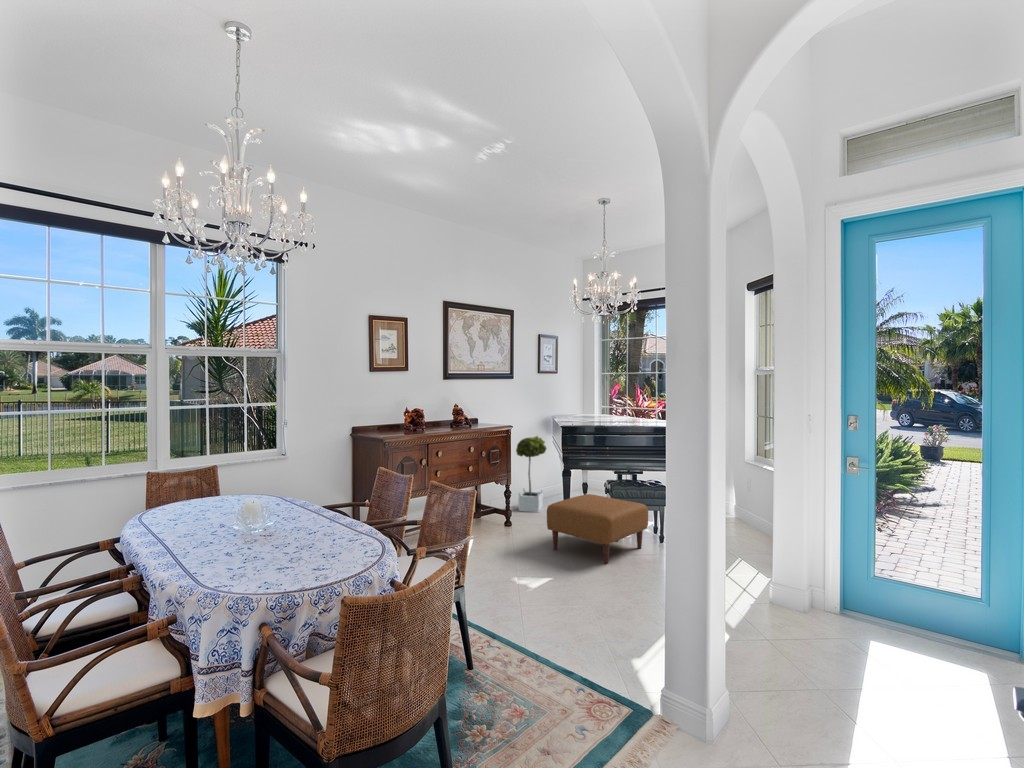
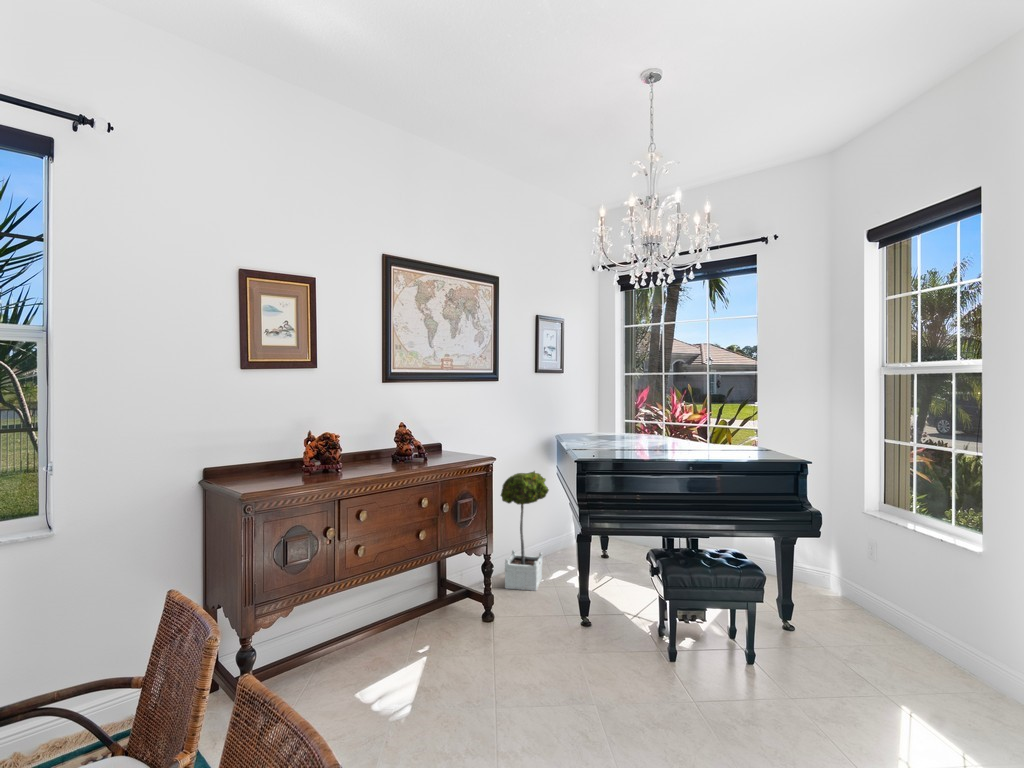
ottoman: present [547,494,648,564] -> none [555,578,735,733]

